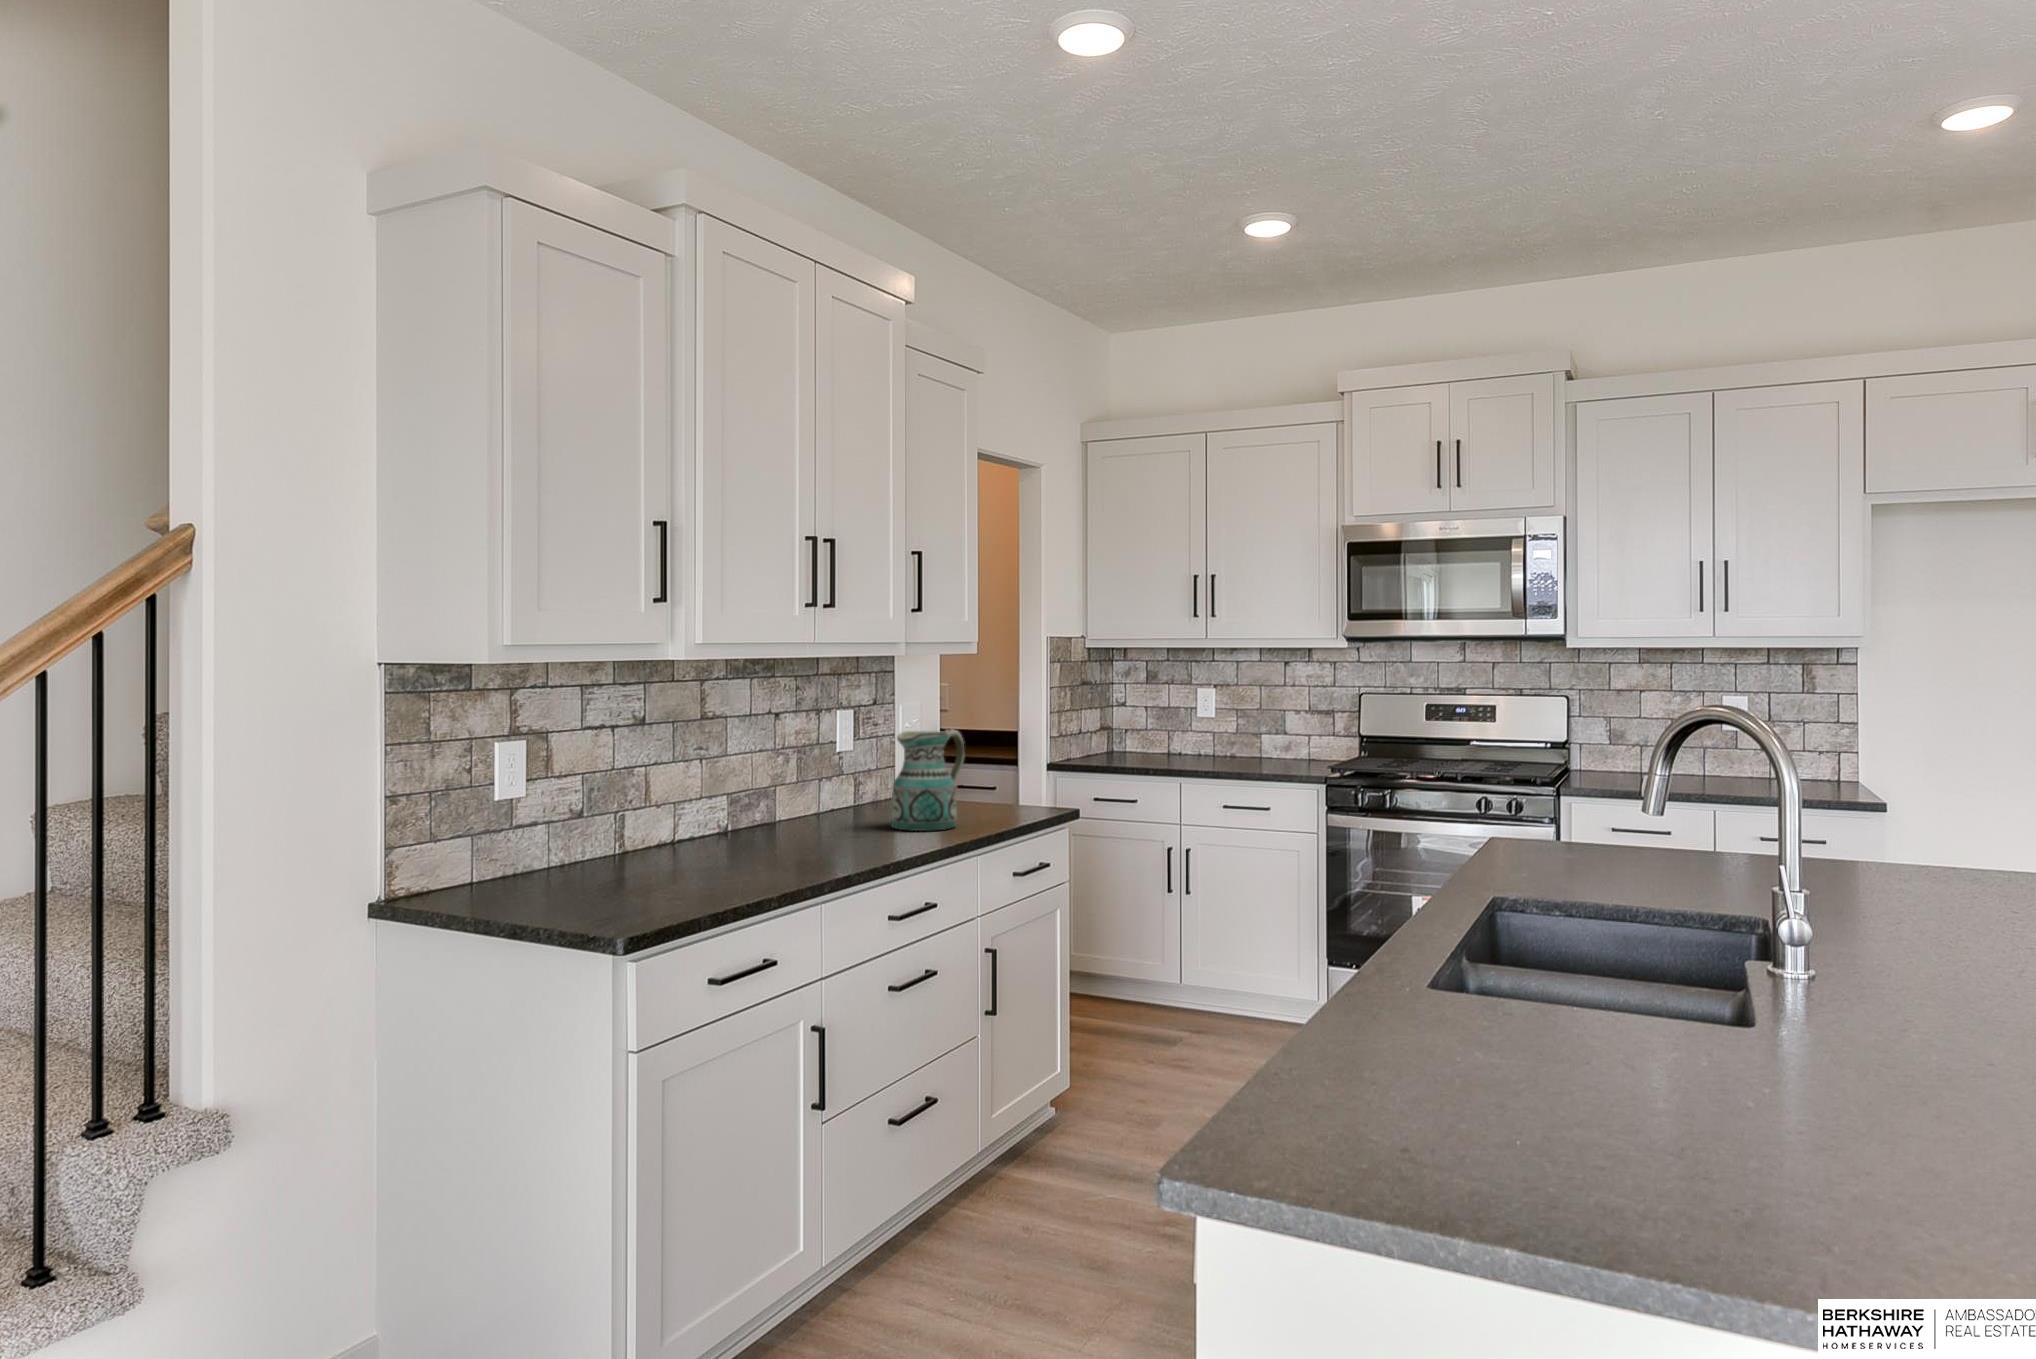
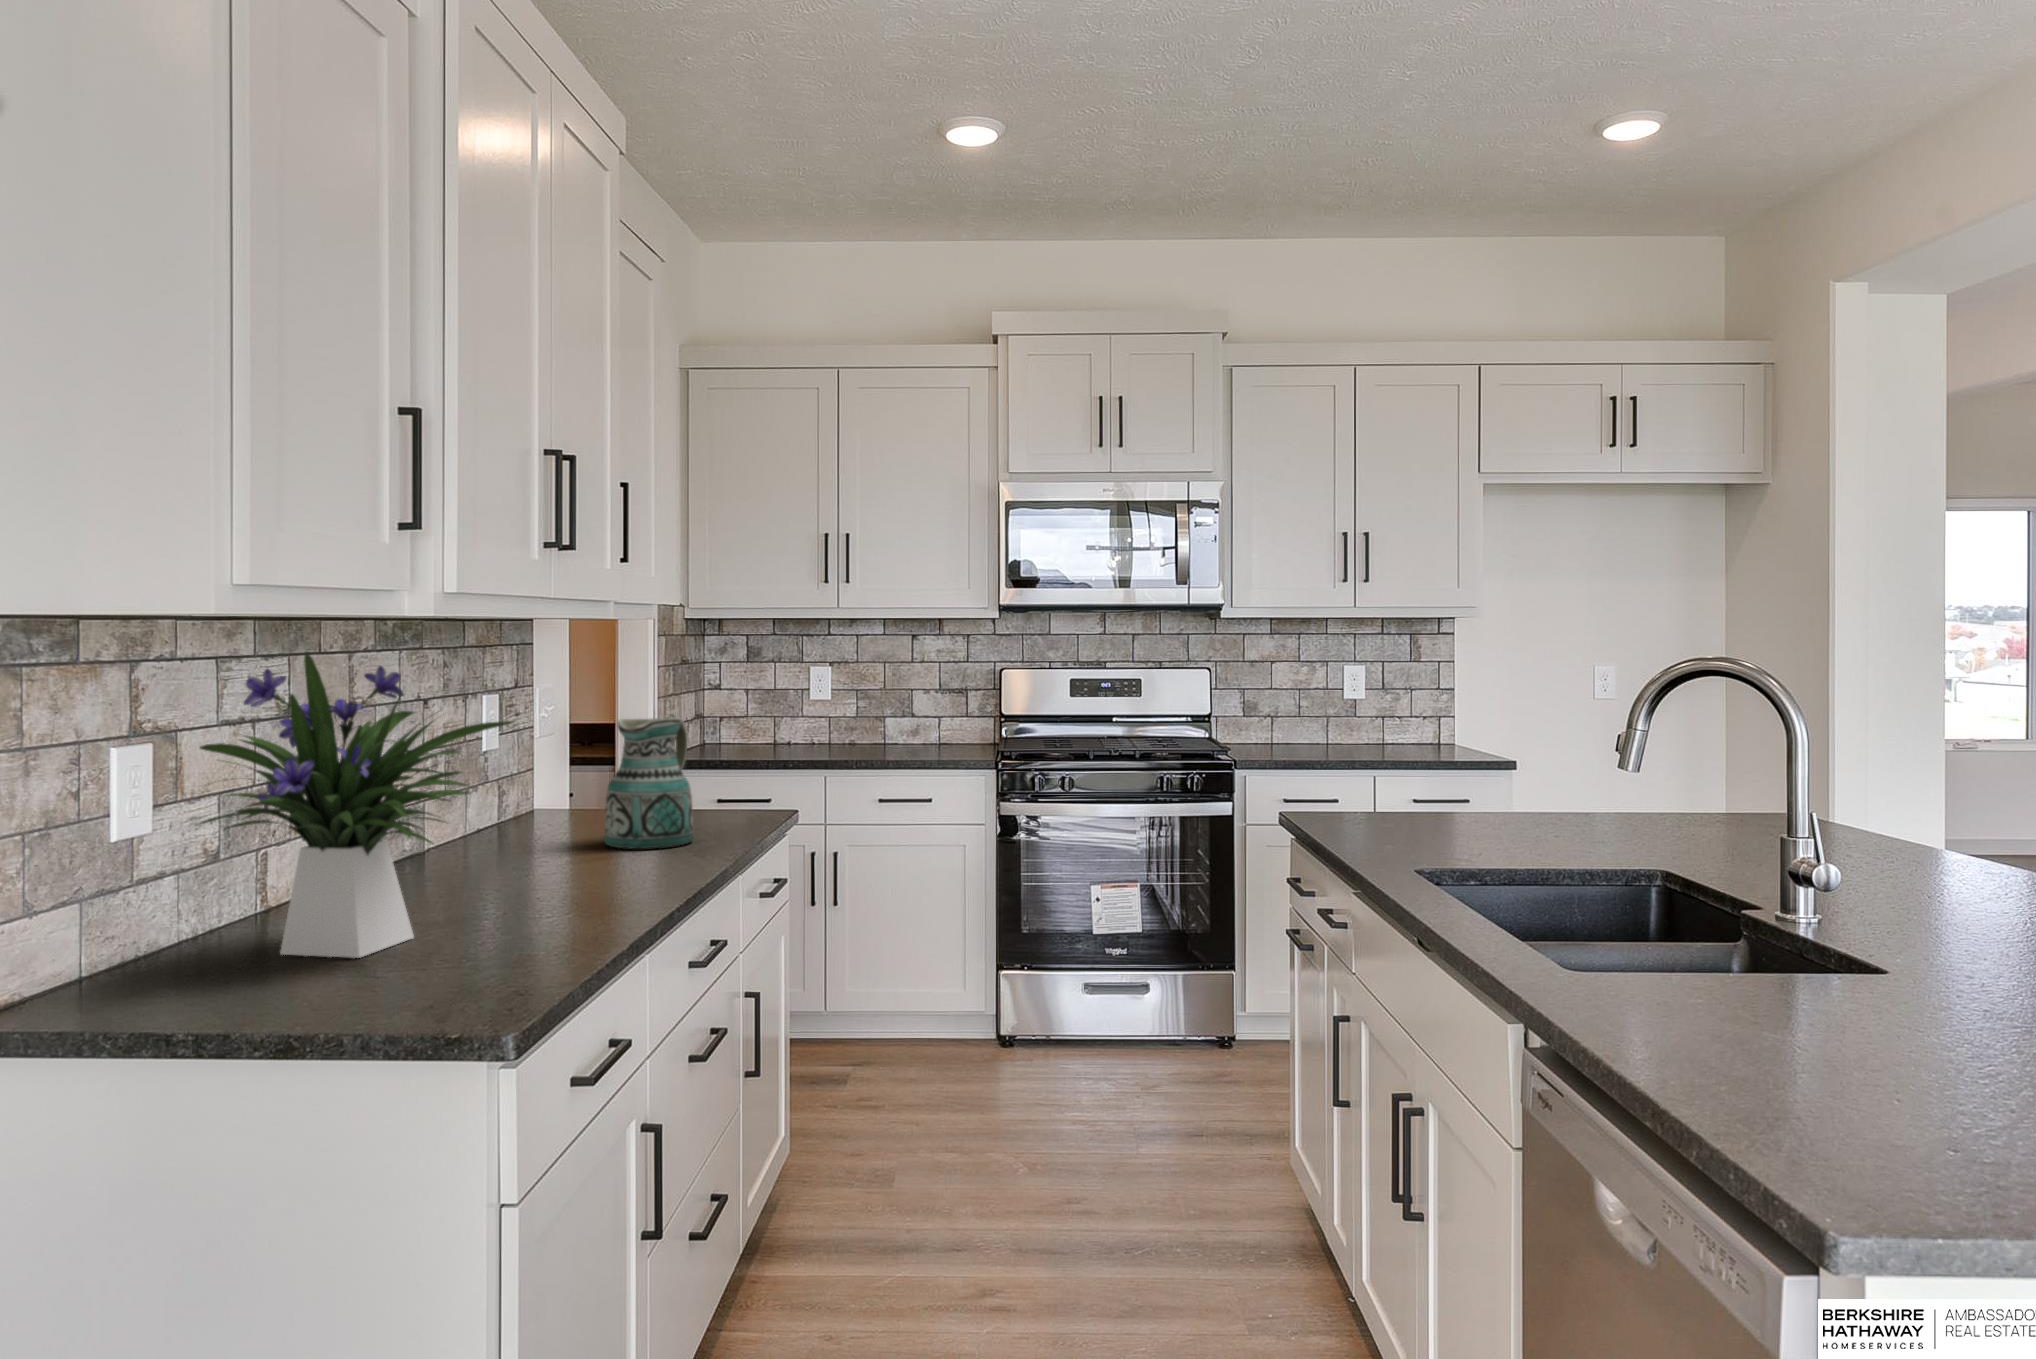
flower arrangement: none [522,684,721,886] -> present [199,653,513,958]

